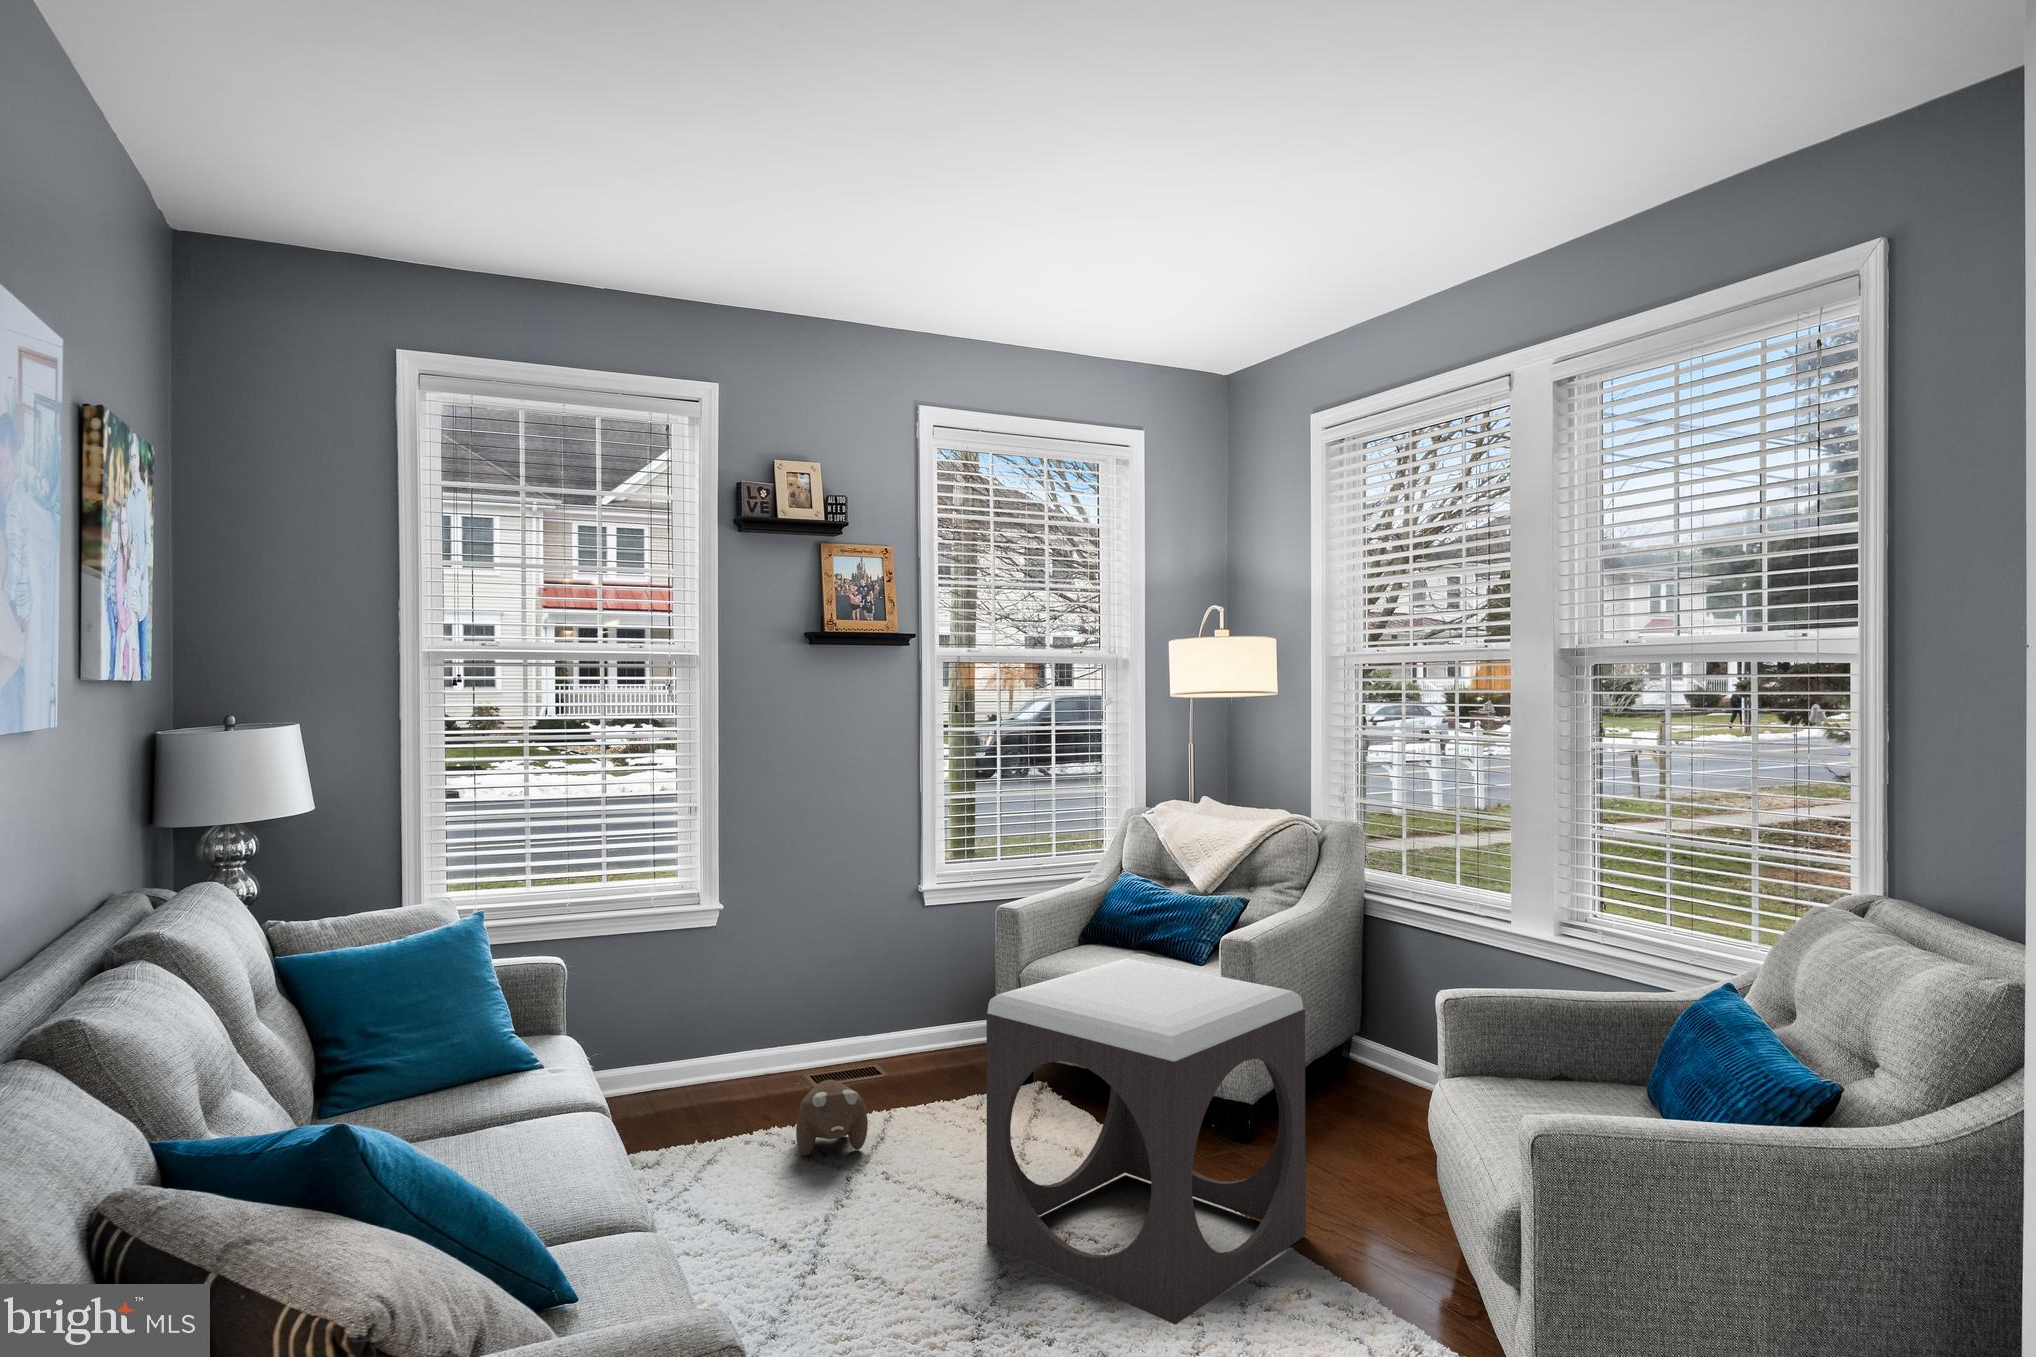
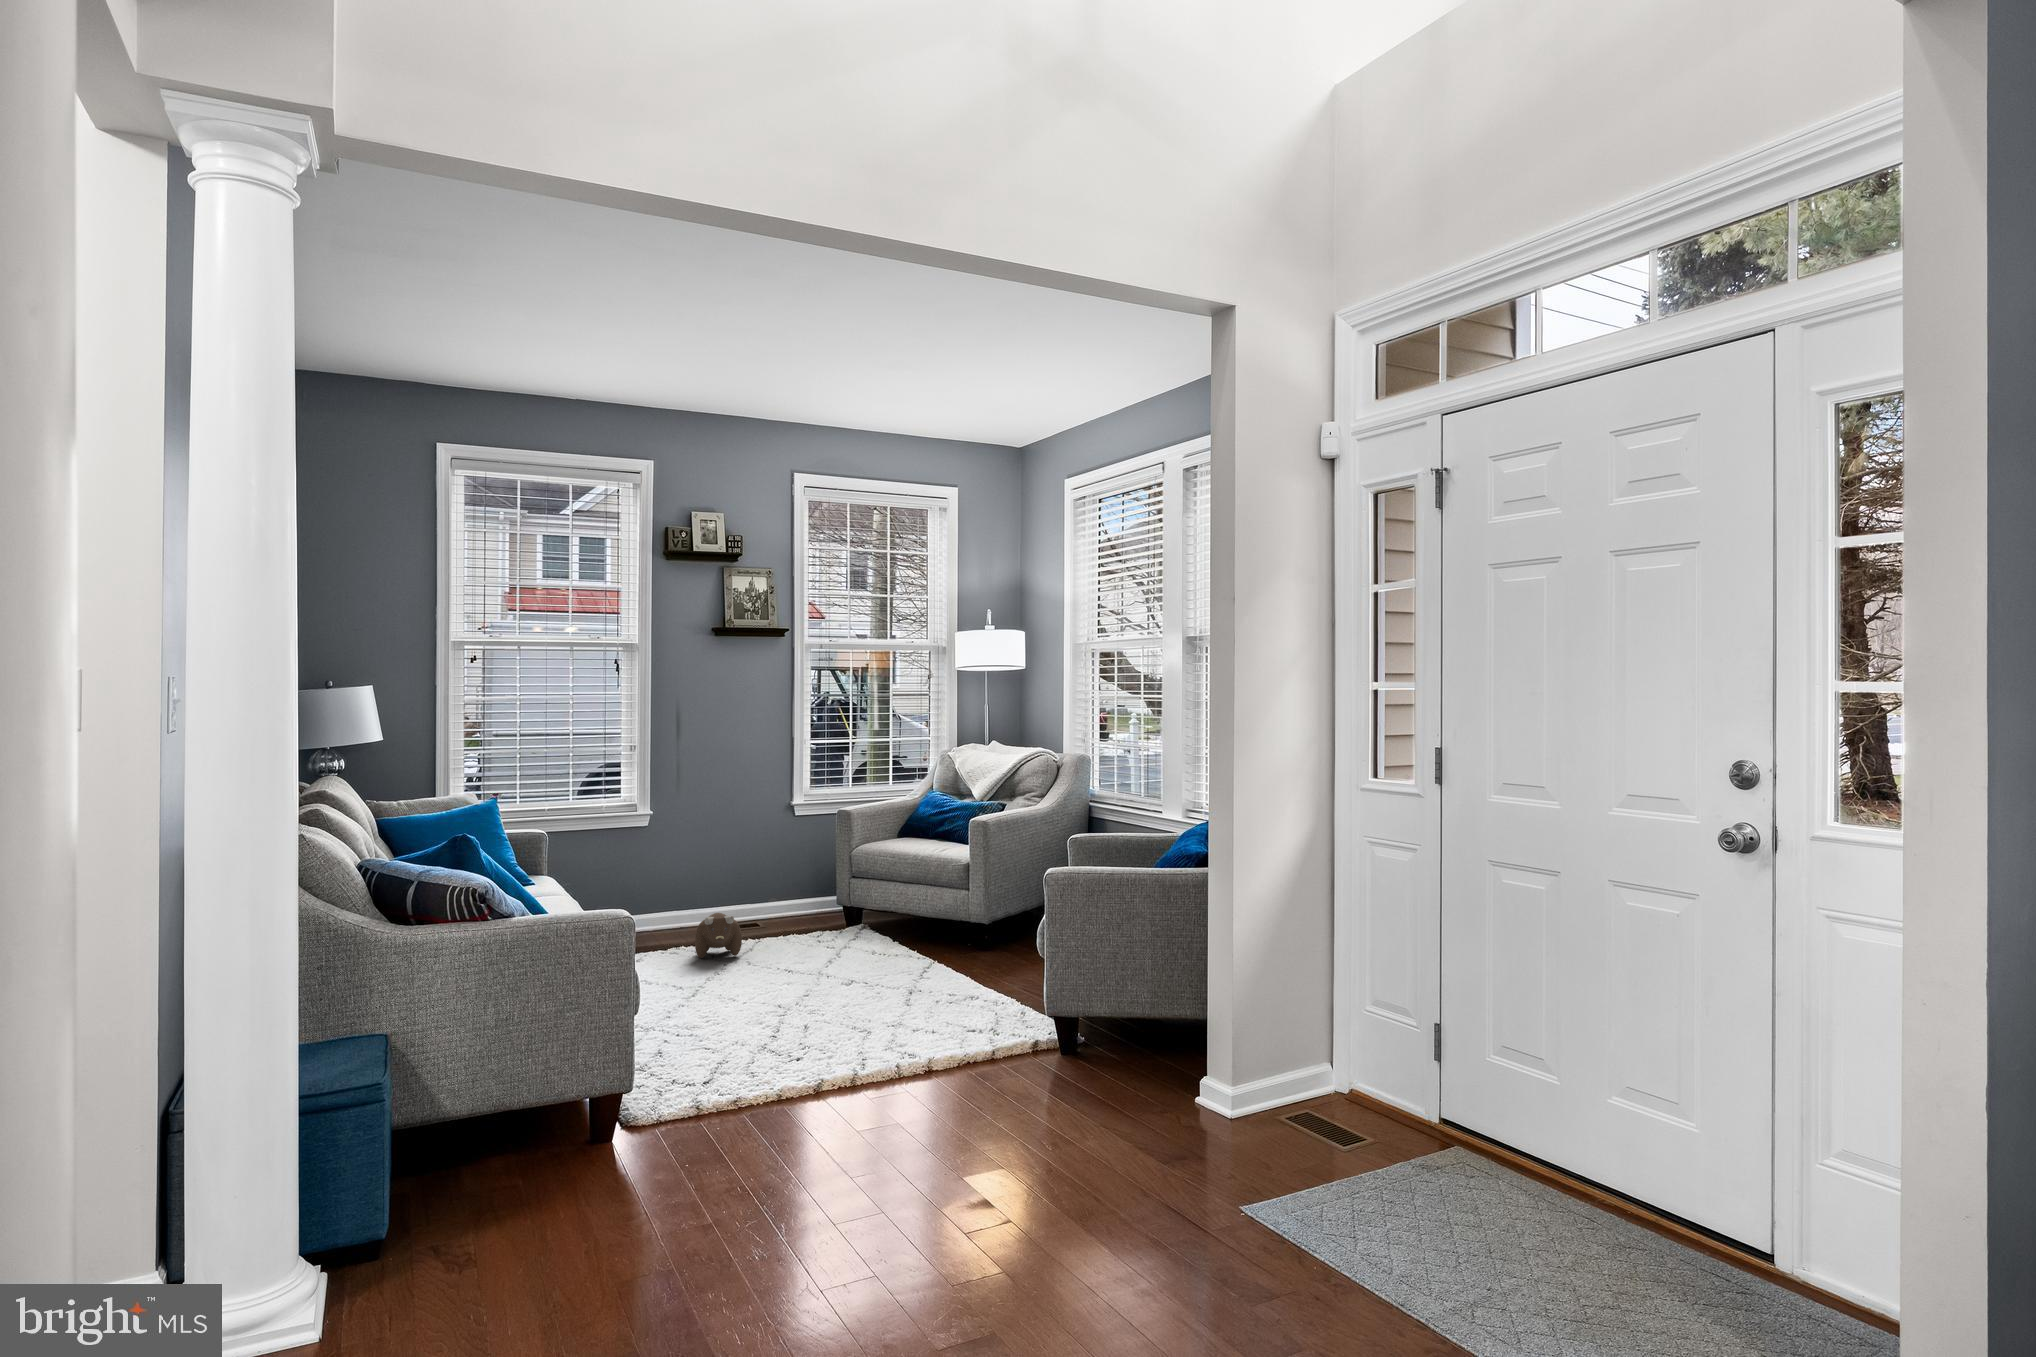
footstool: present [986,959,1306,1325] -> none [801,829,993,1013]

